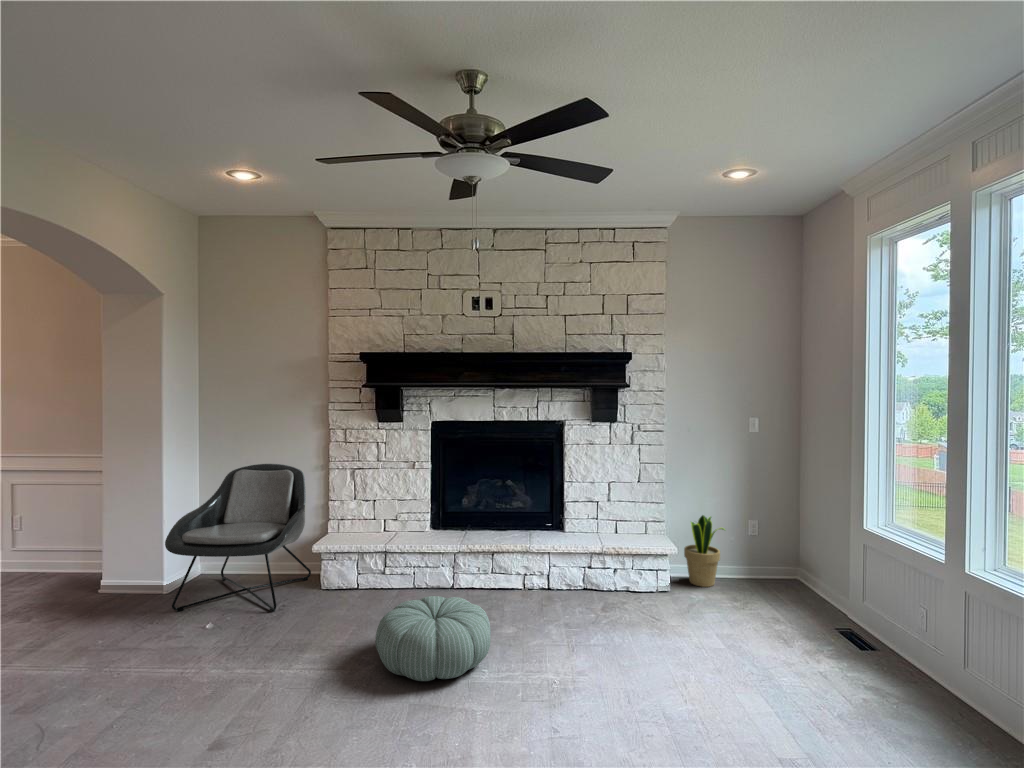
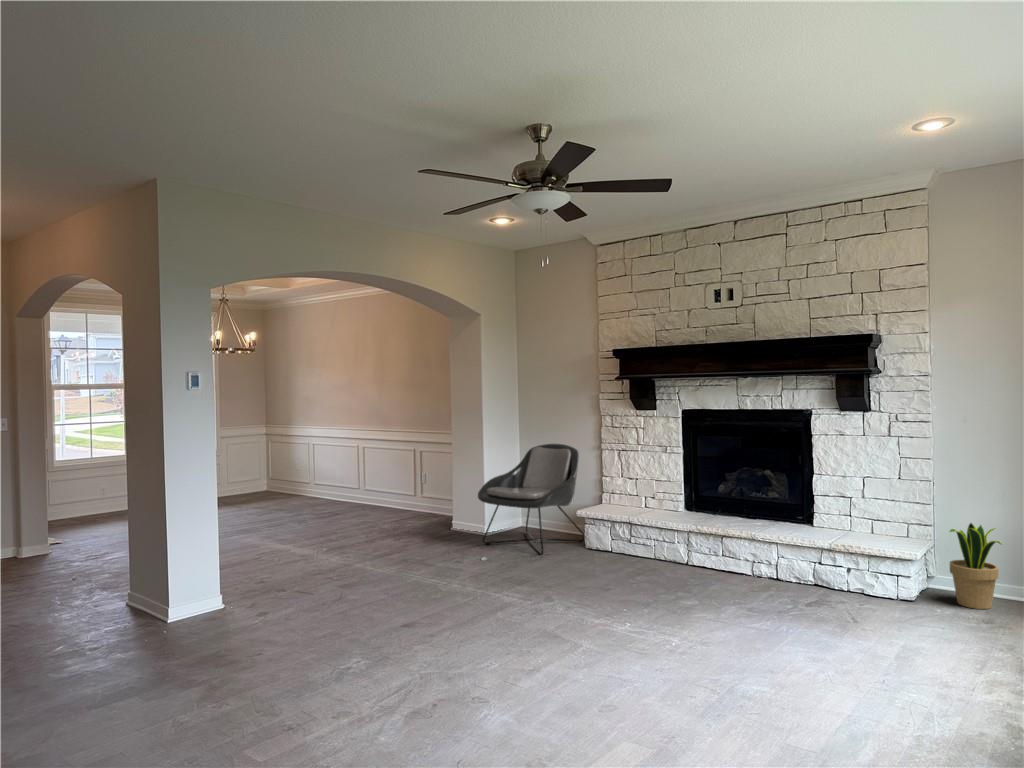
pouf: present [375,596,491,681] -> none [573,550,668,607]

